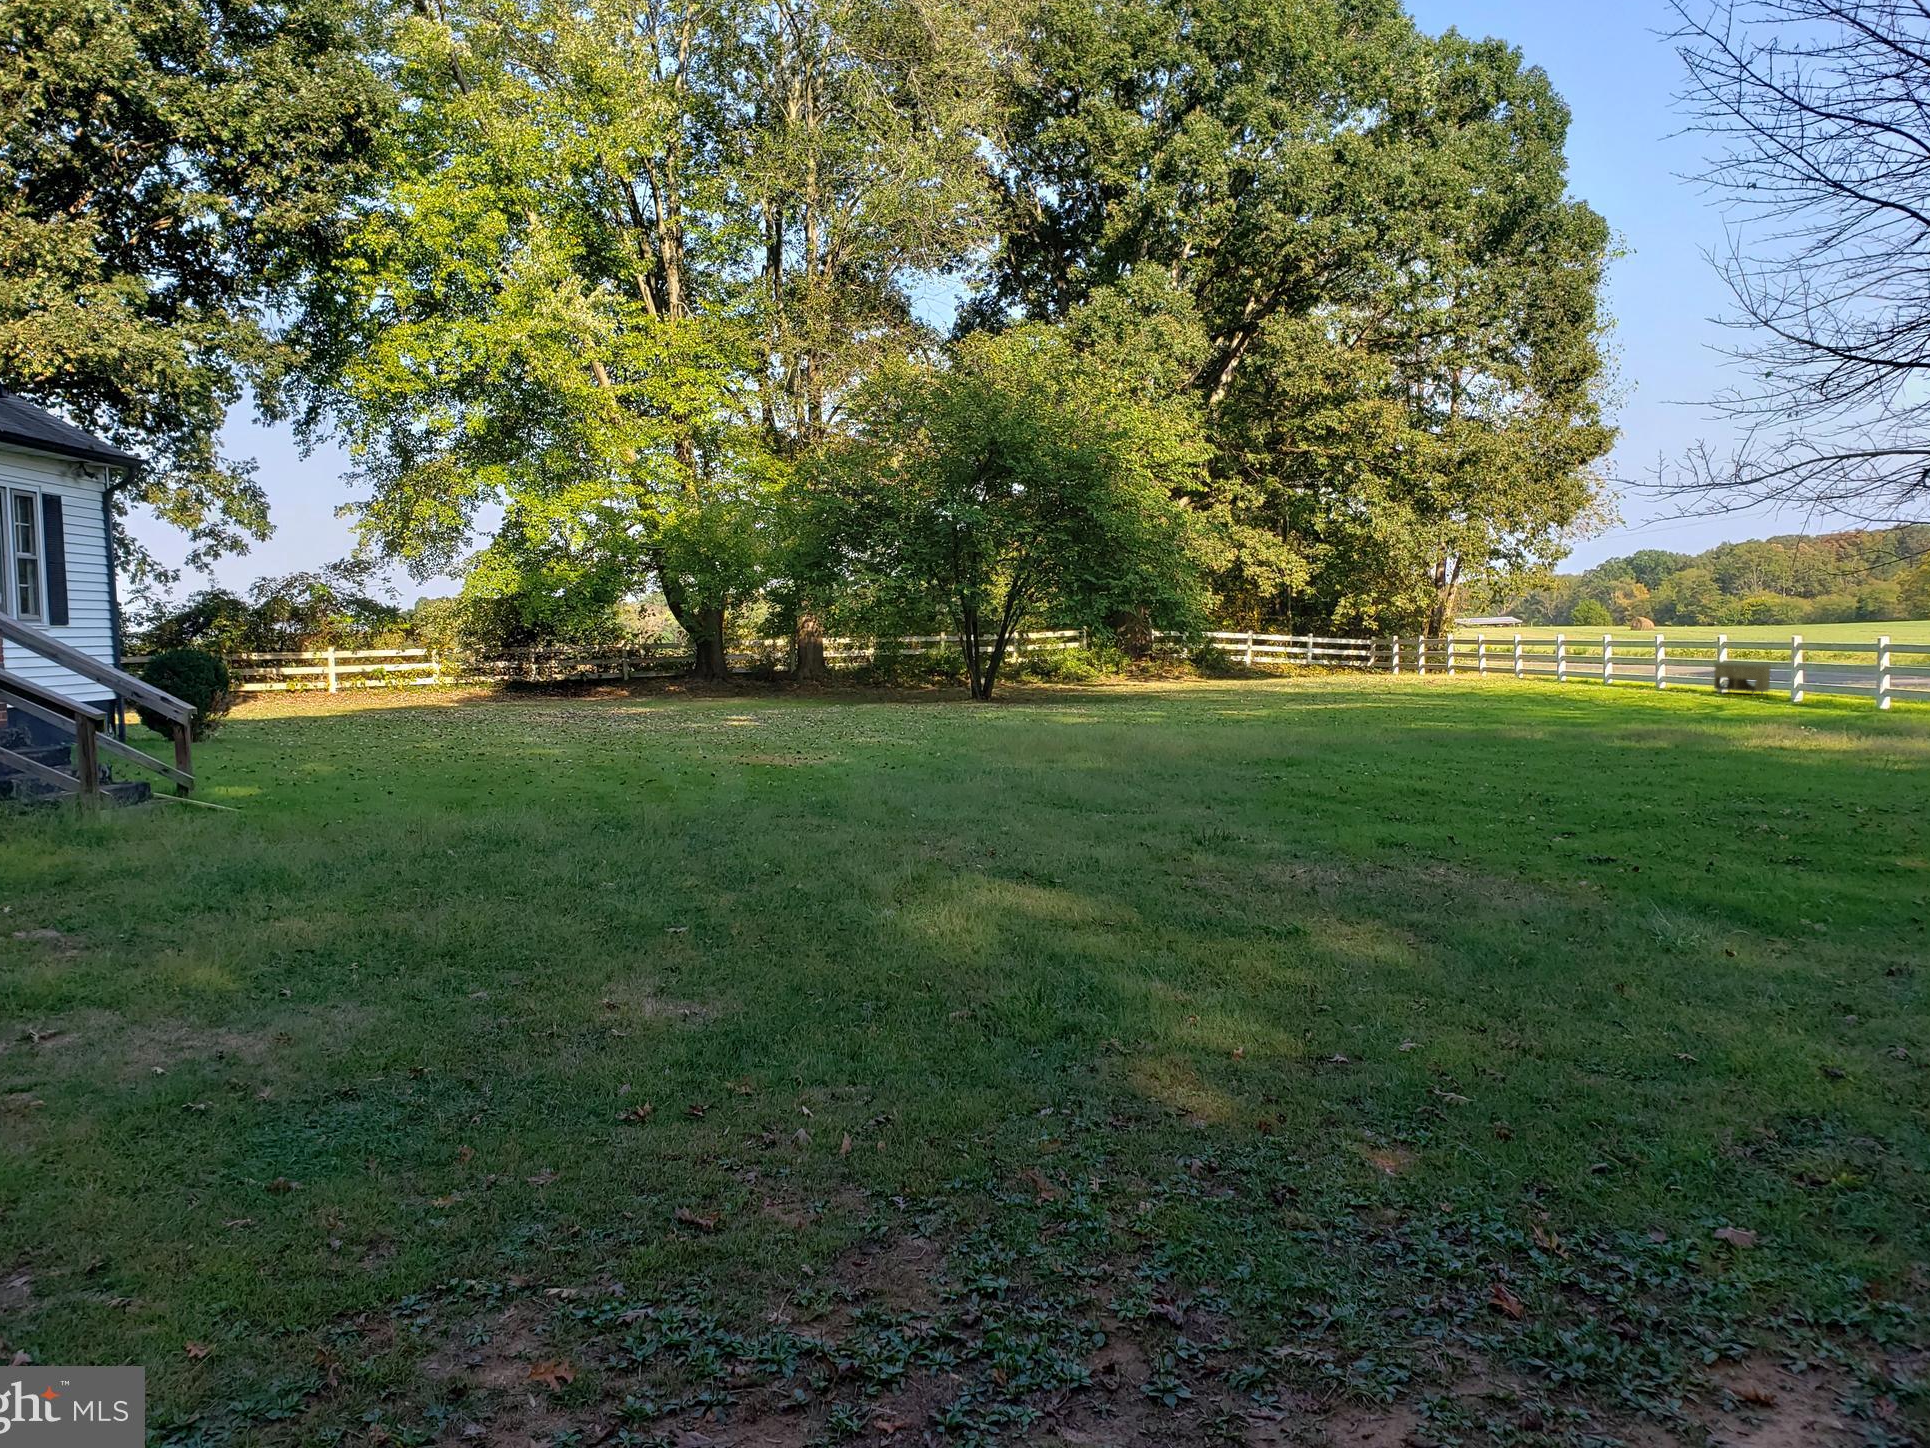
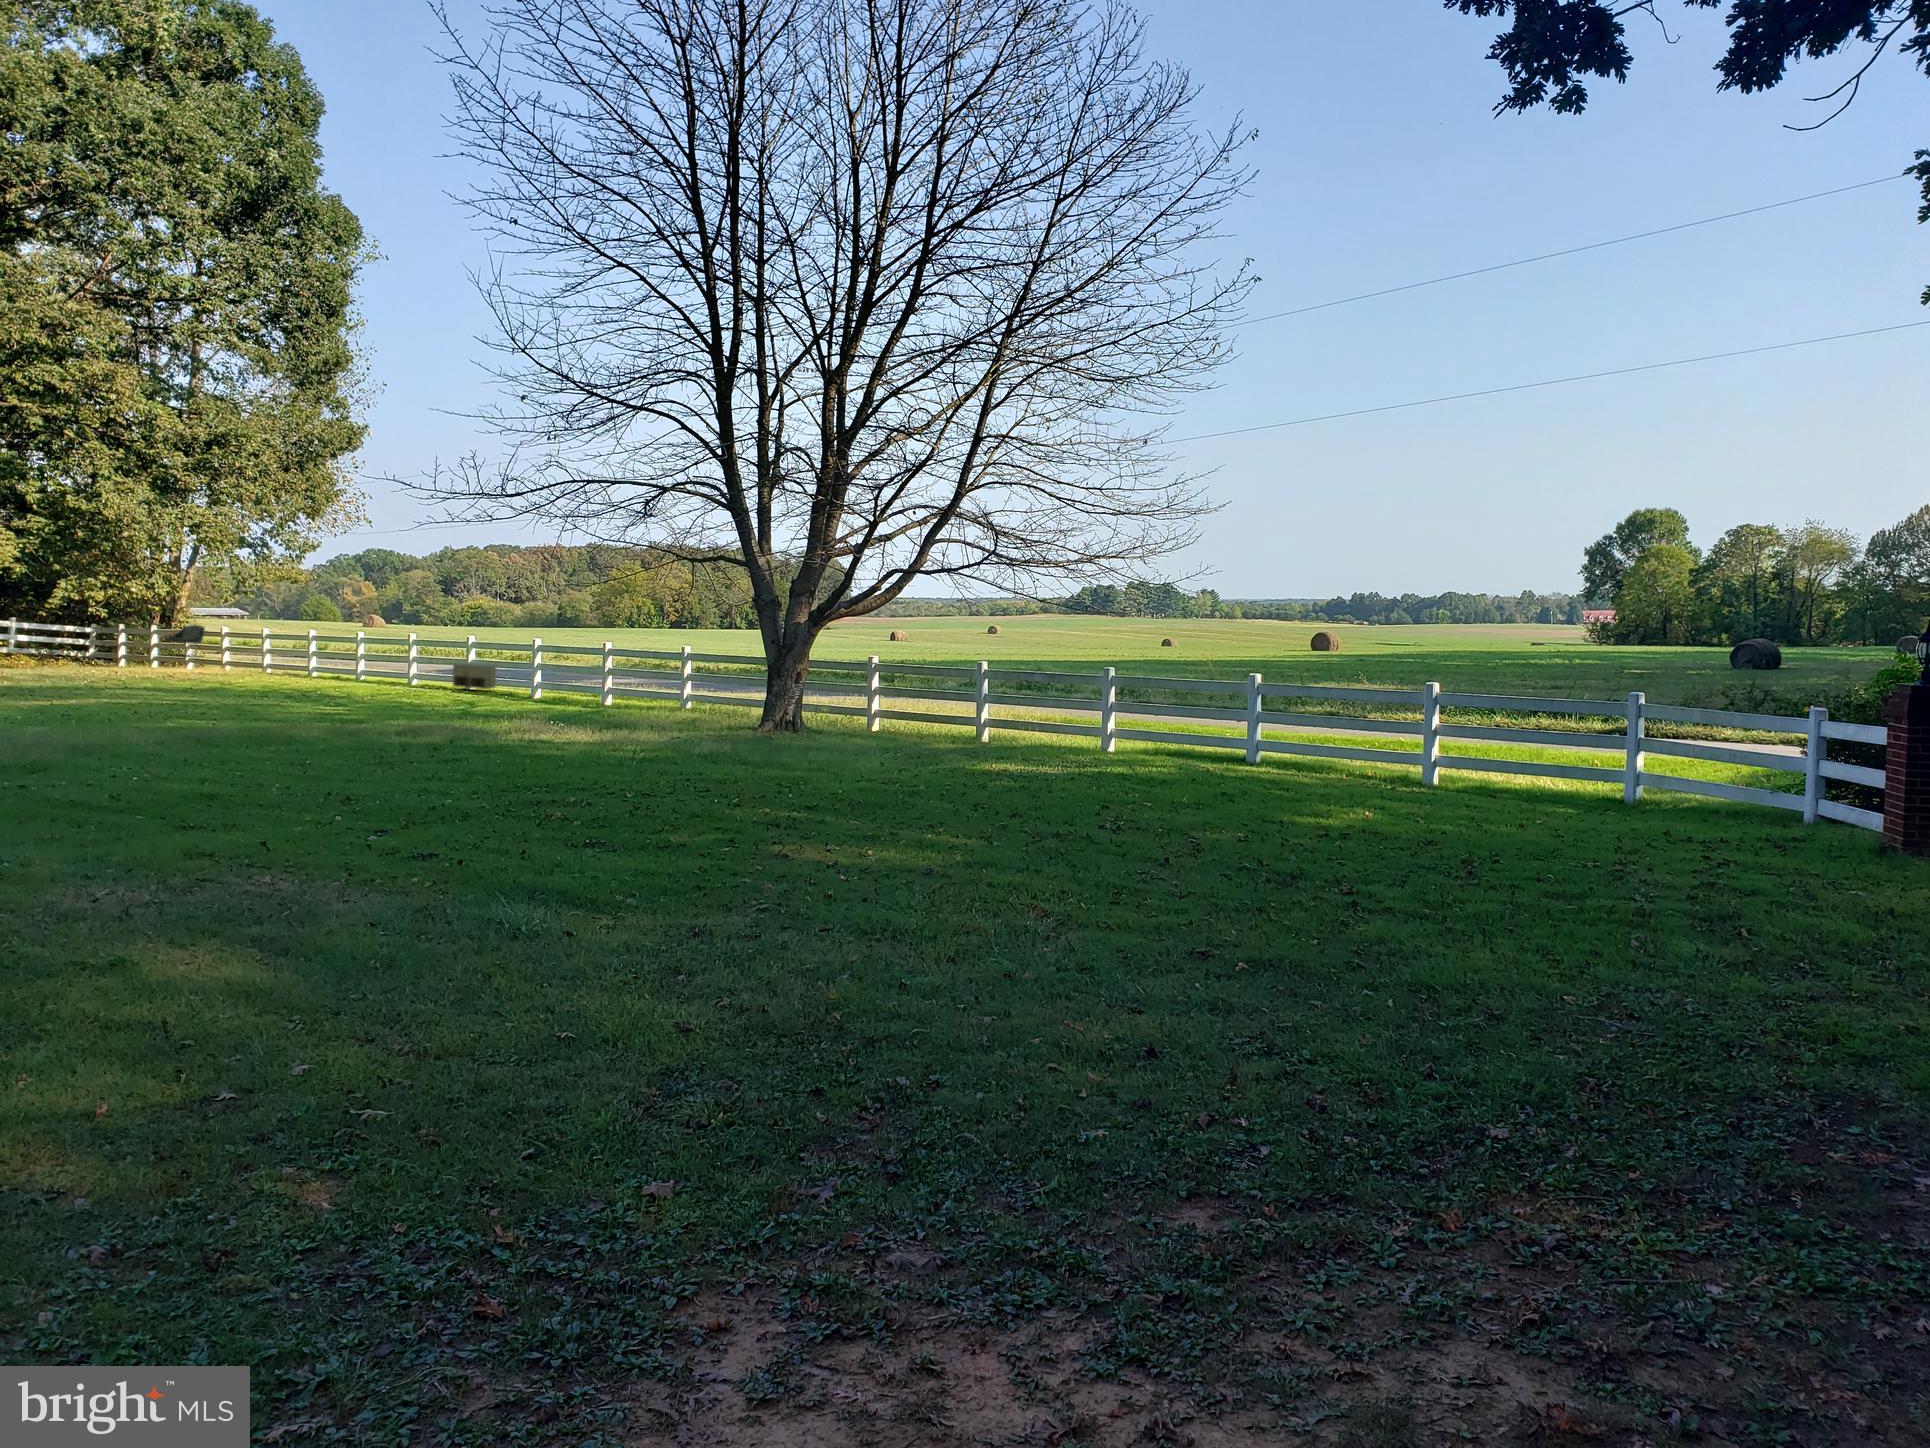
lounge chair: none [1428,634,1462,664] -> present [167,625,205,656]

